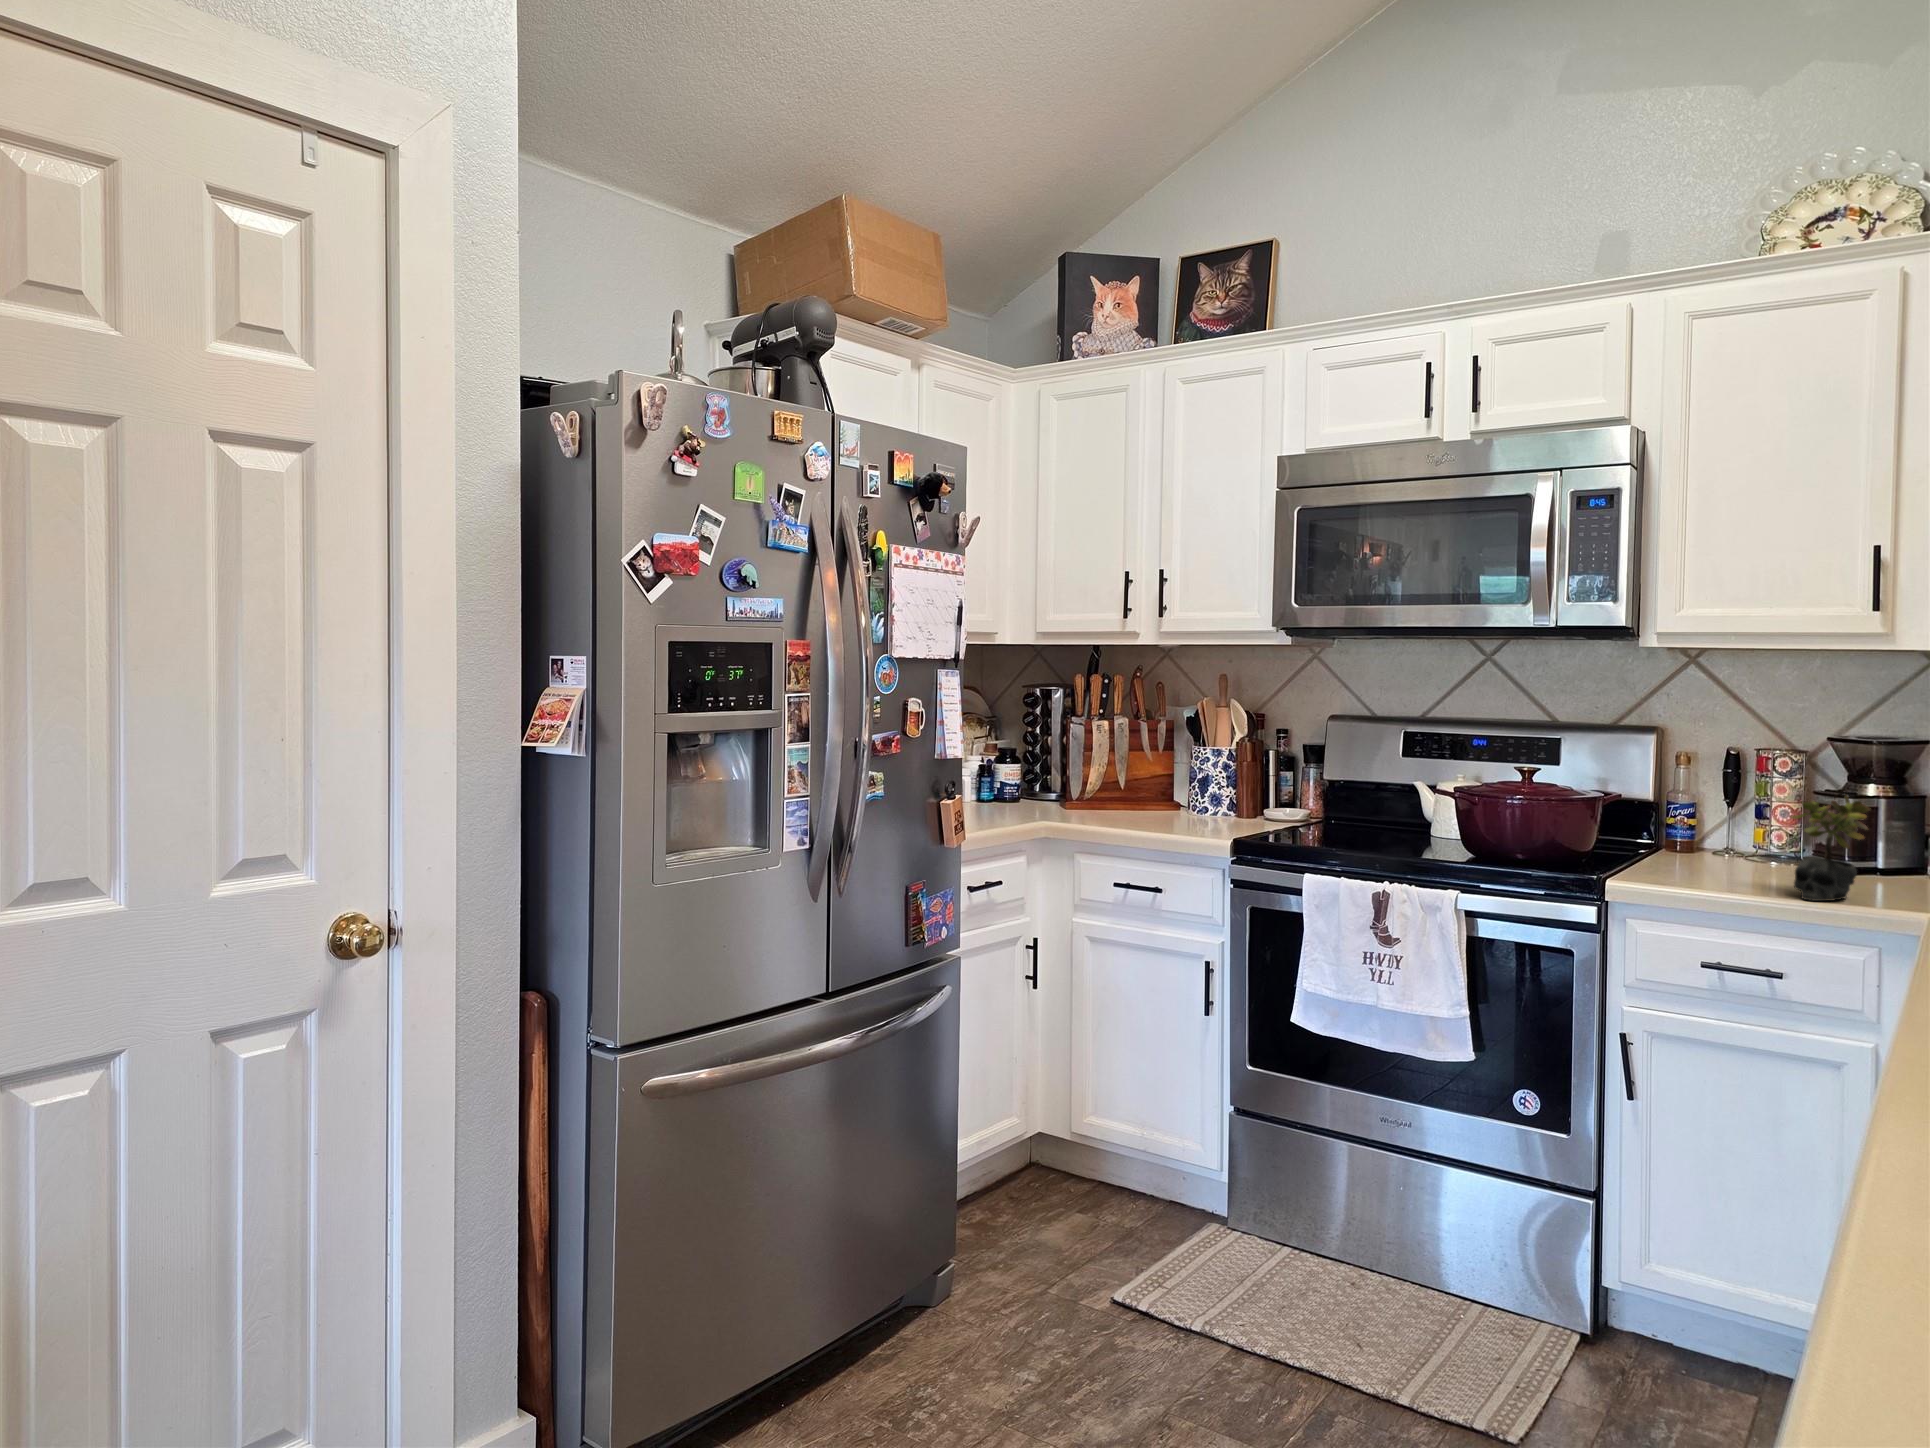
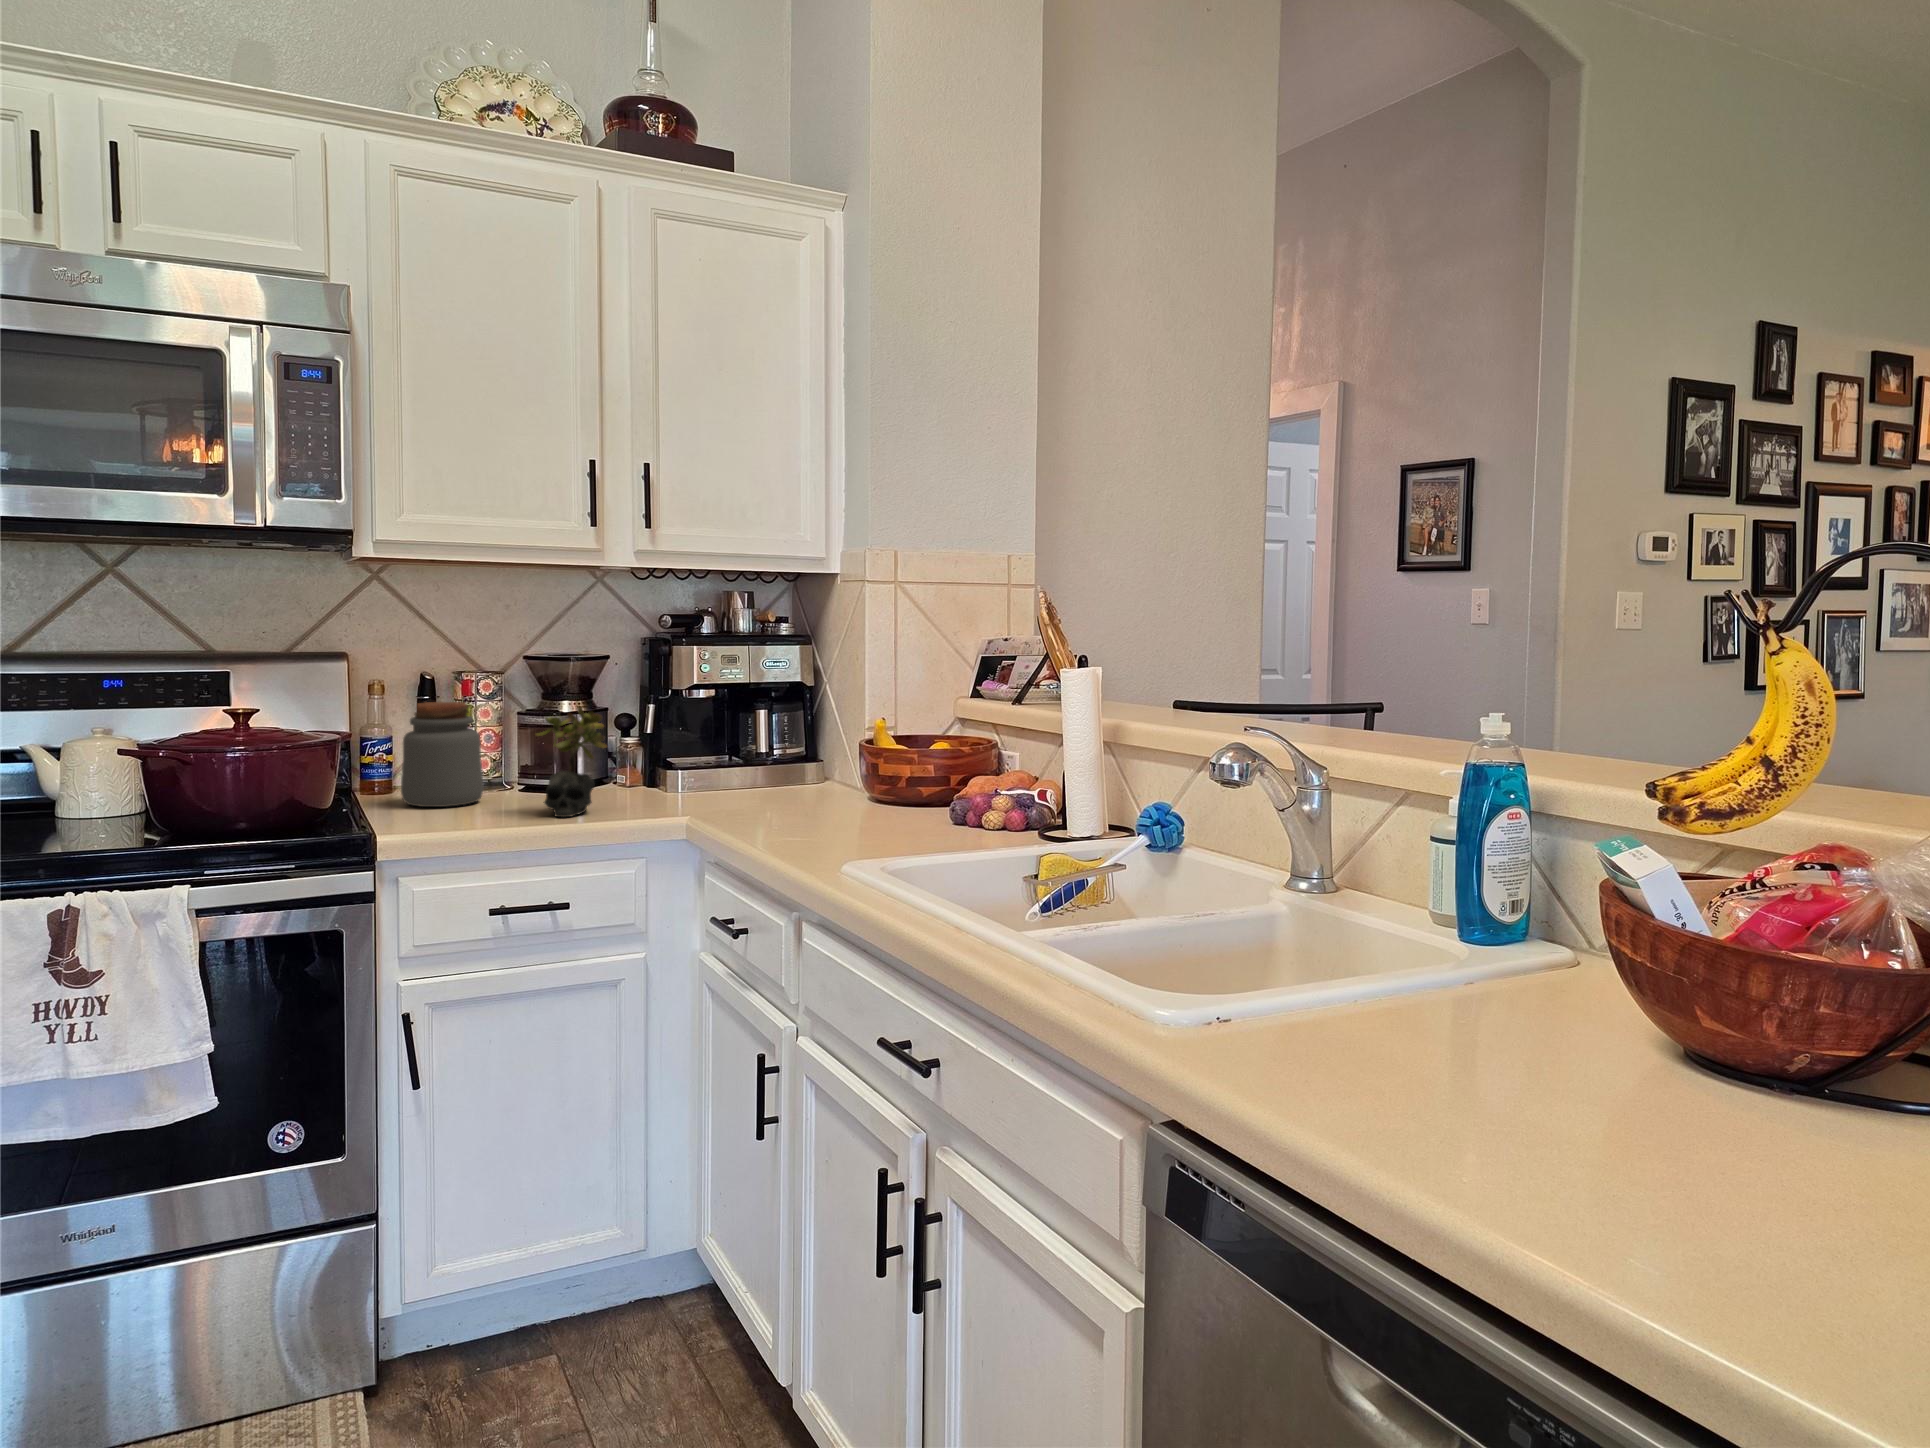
jar: none [1678,775,1760,872] -> present [401,702,483,807]

